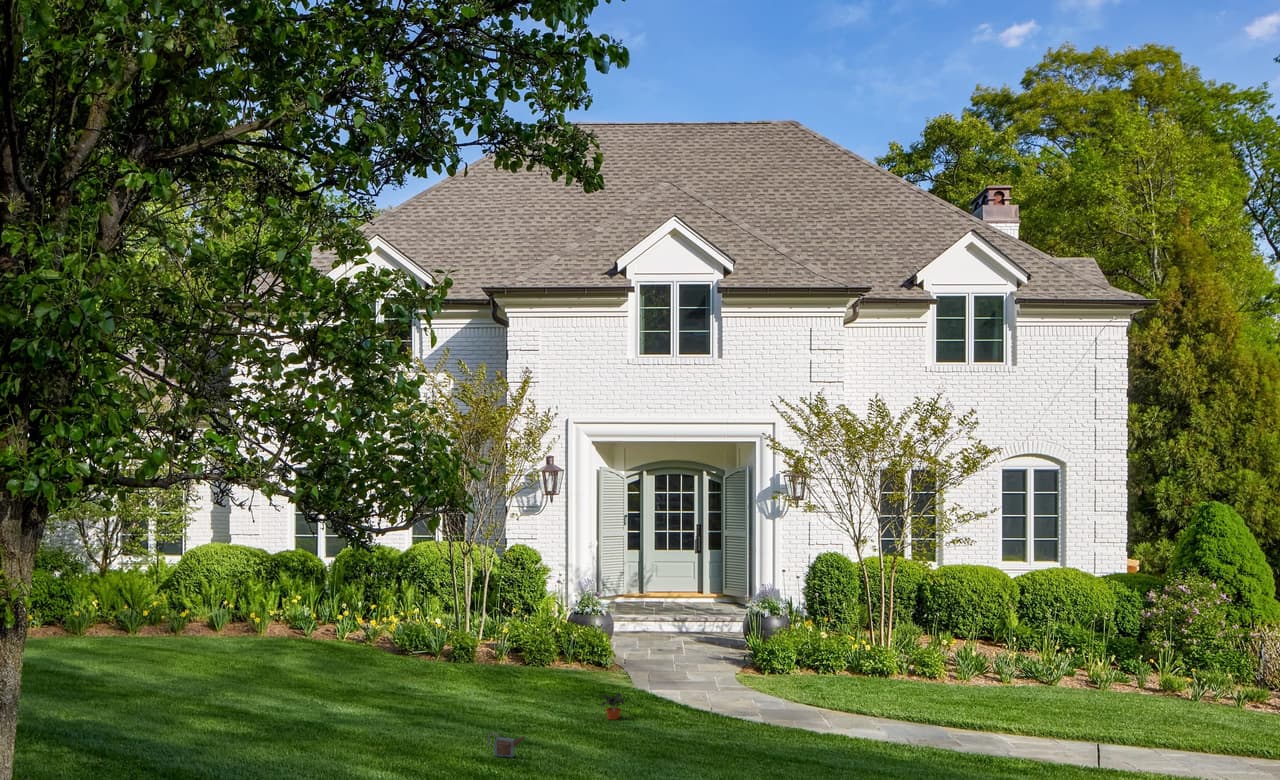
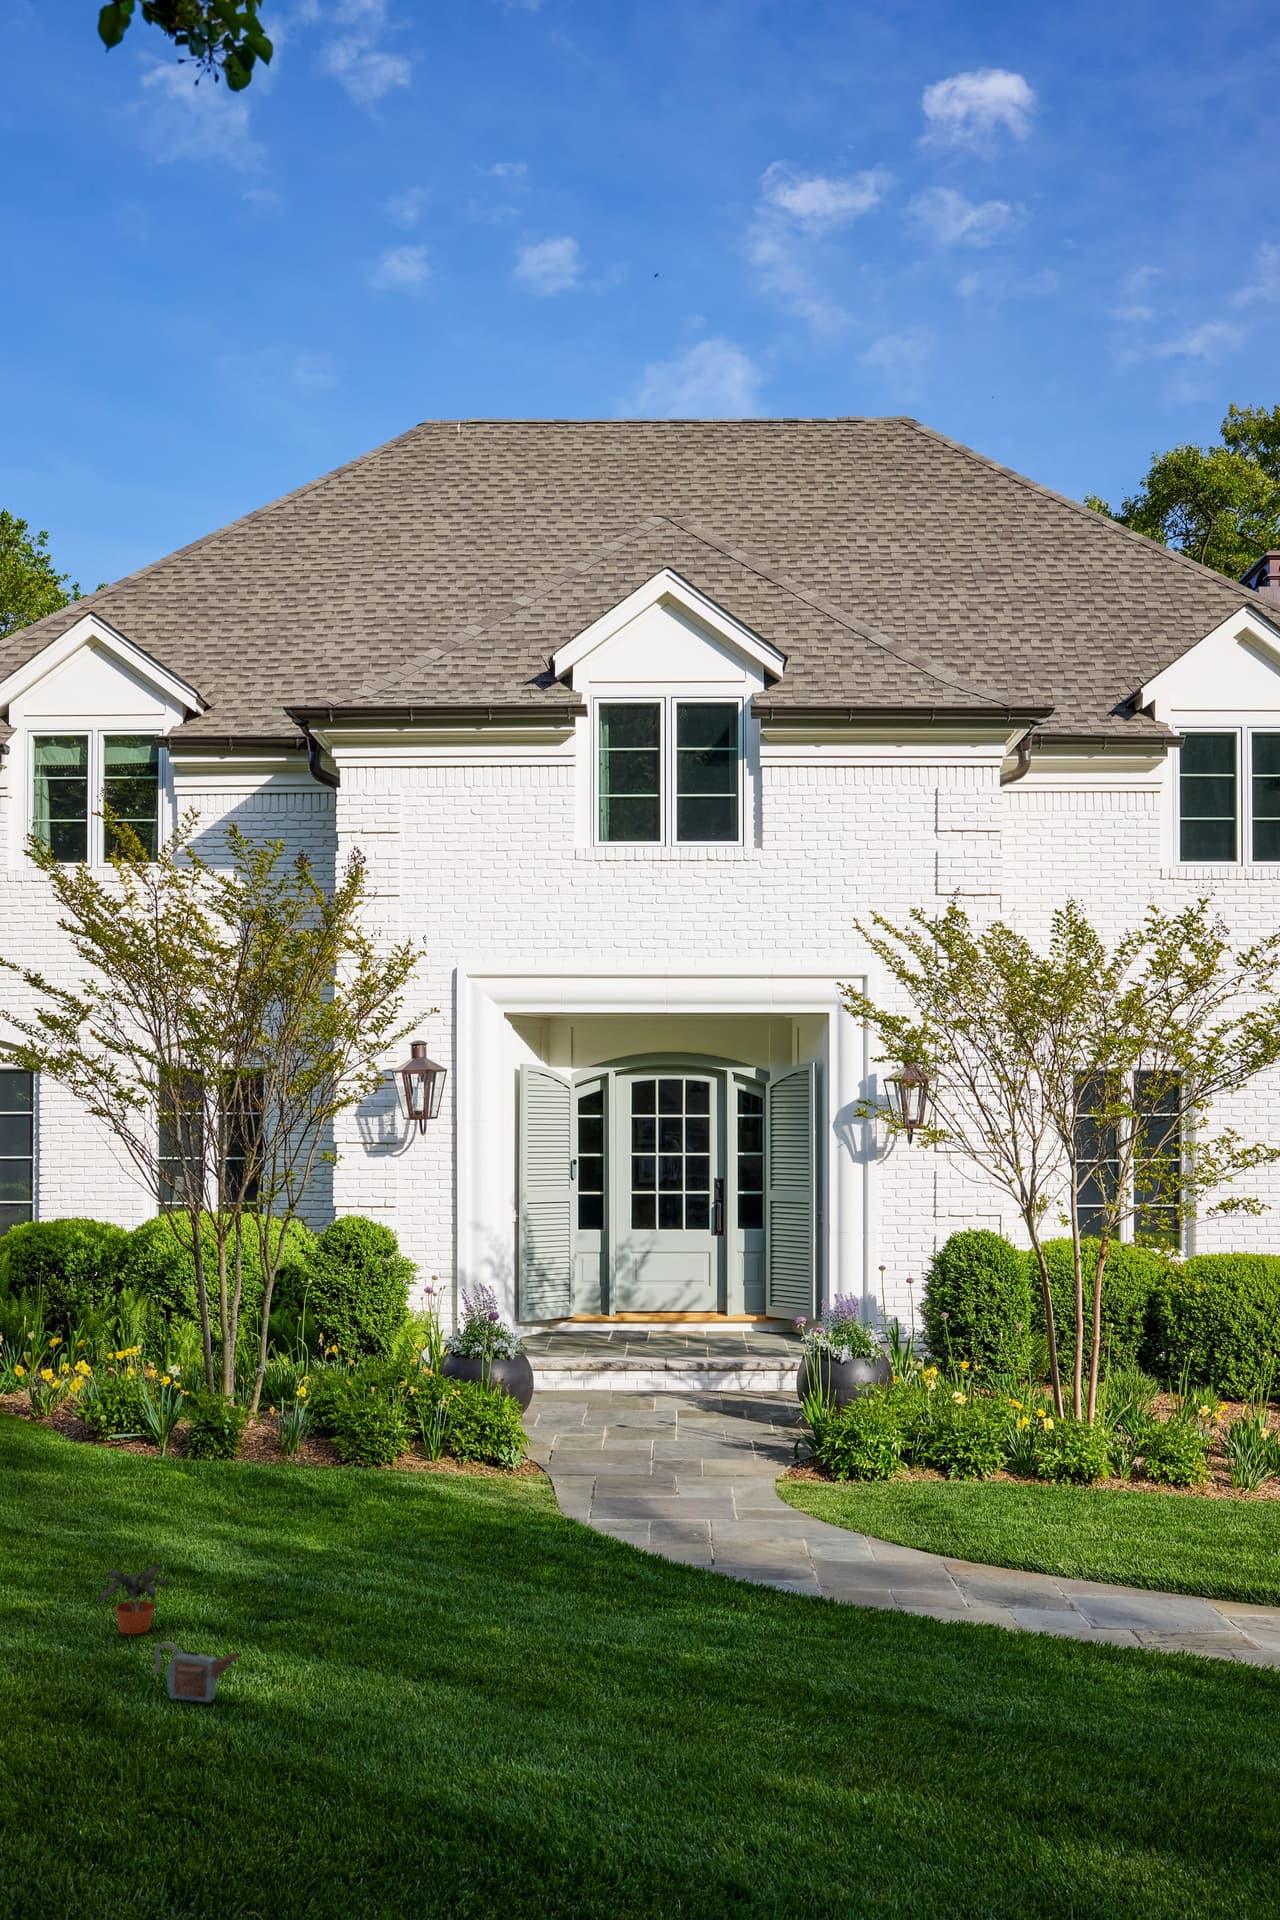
potted plant: present [601,693,626,720] -> present [98,1565,172,1634]

